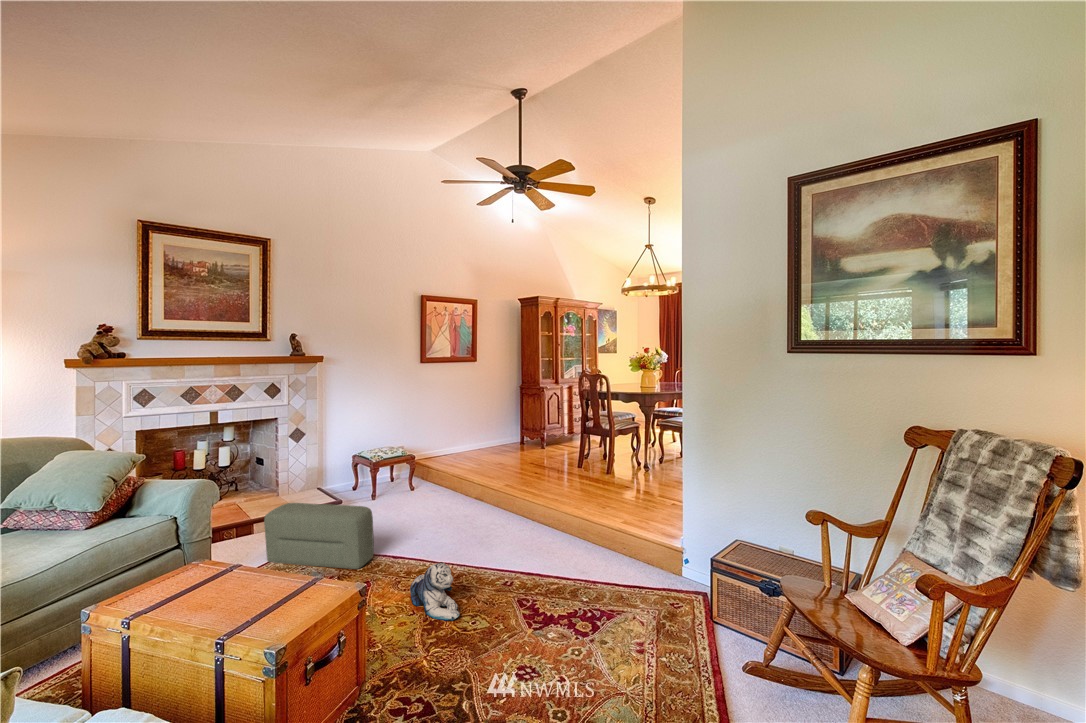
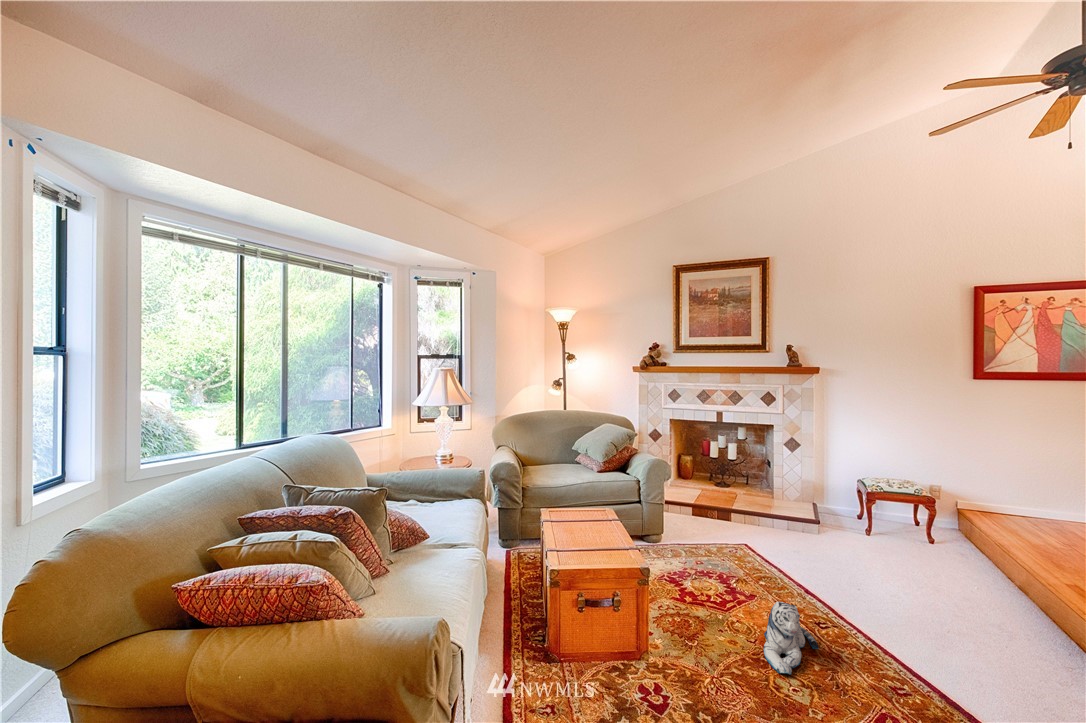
pouf: present [264,503,374,569] -> none [709,498,790,581]

